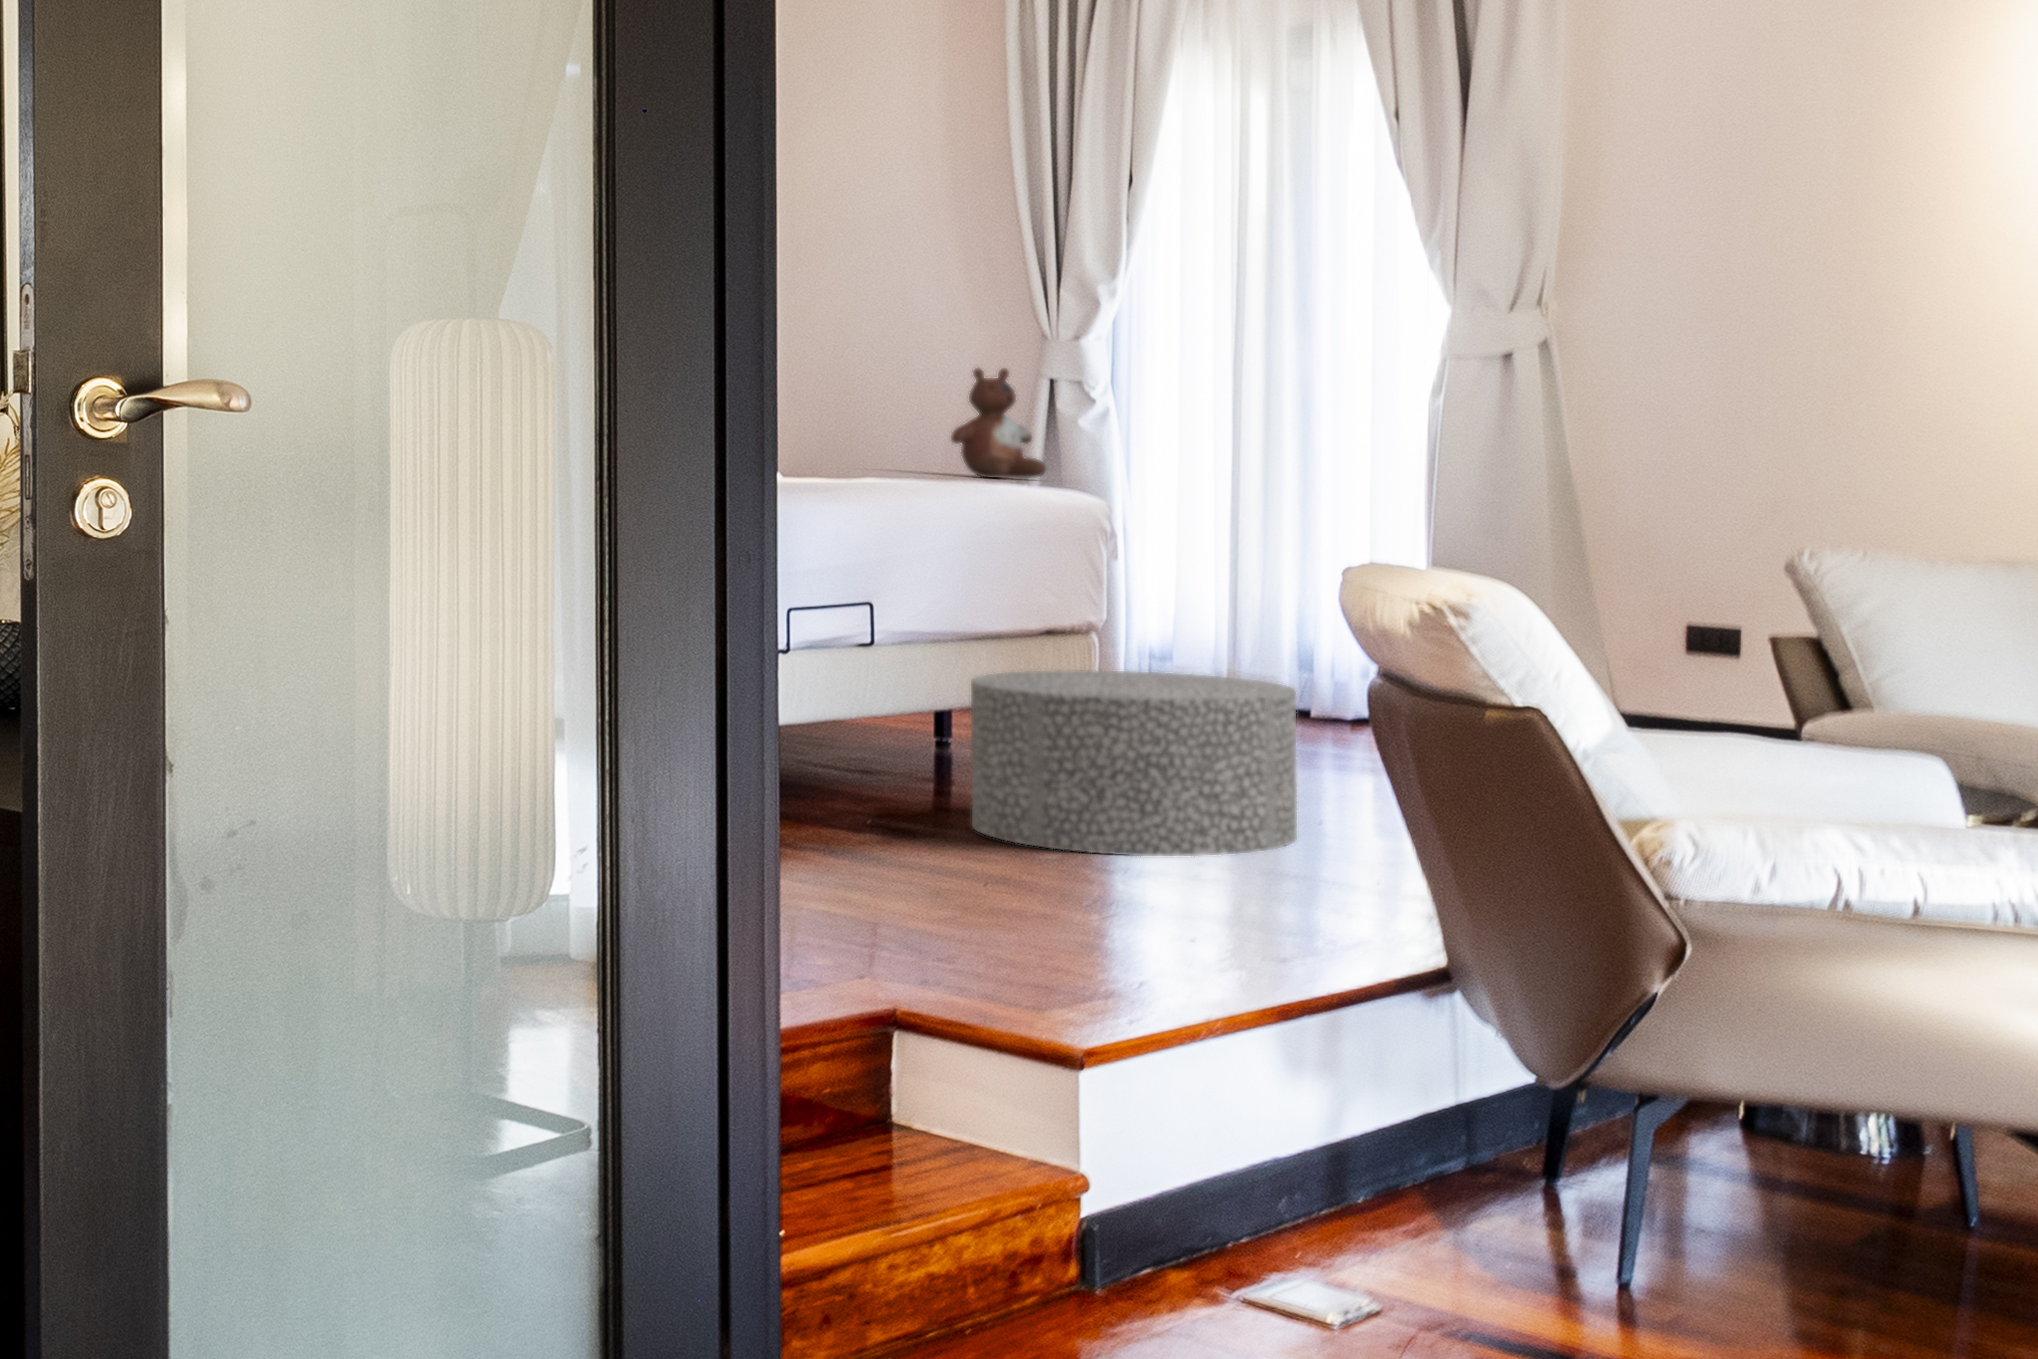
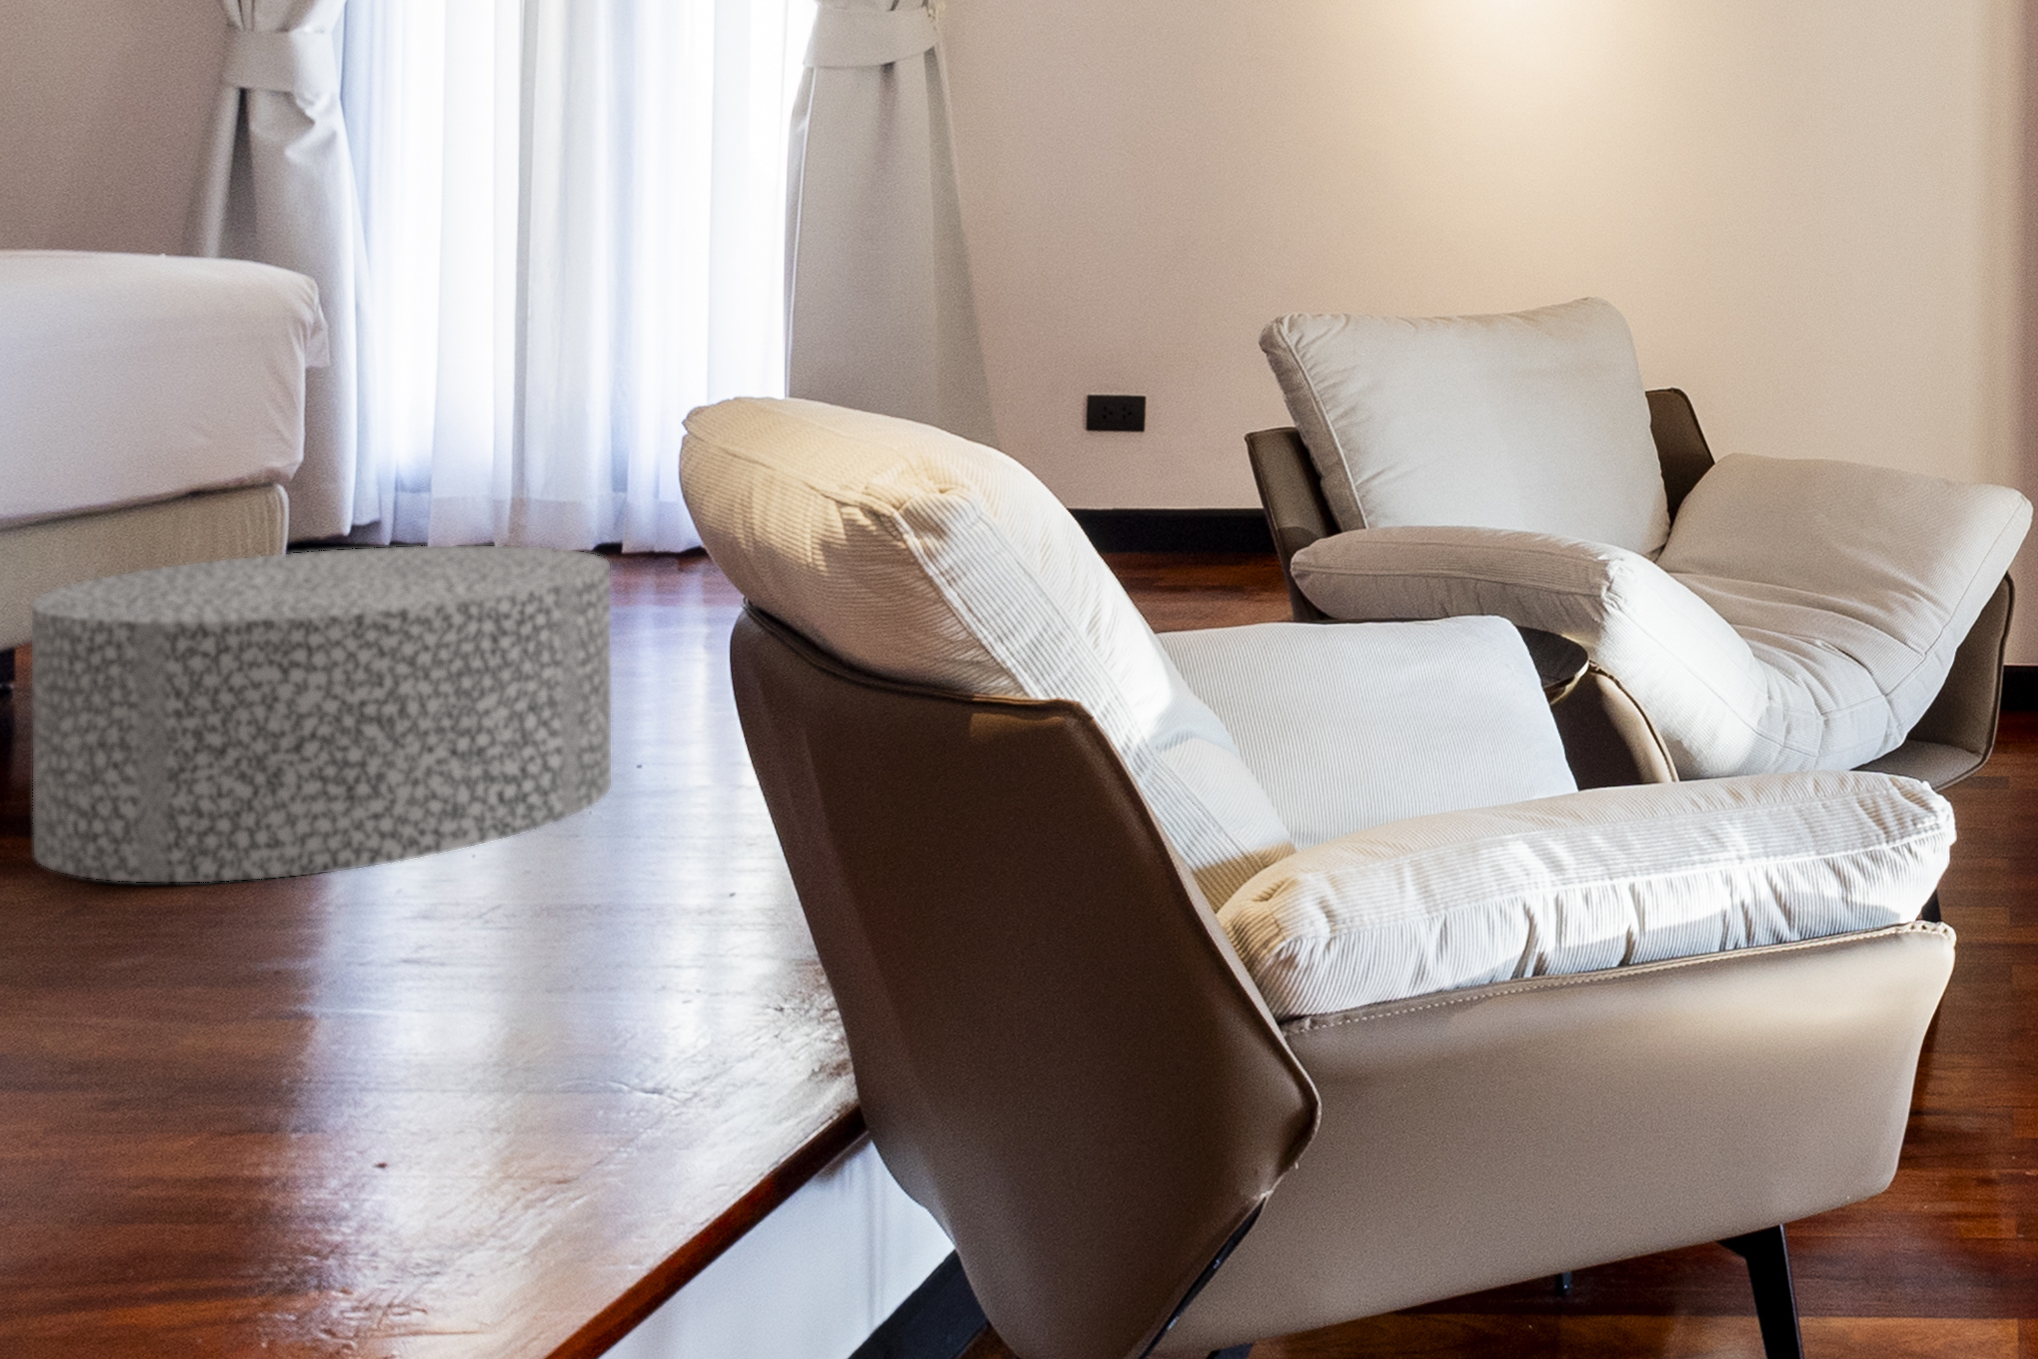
stuffed bear: present [951,368,1046,478] -> none [65,70,232,236]

